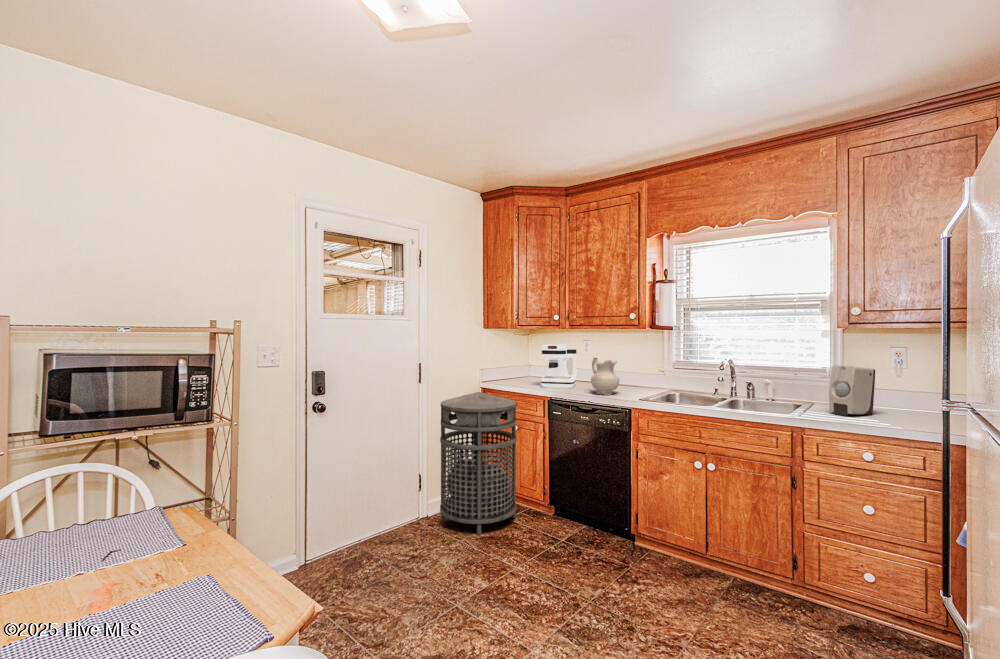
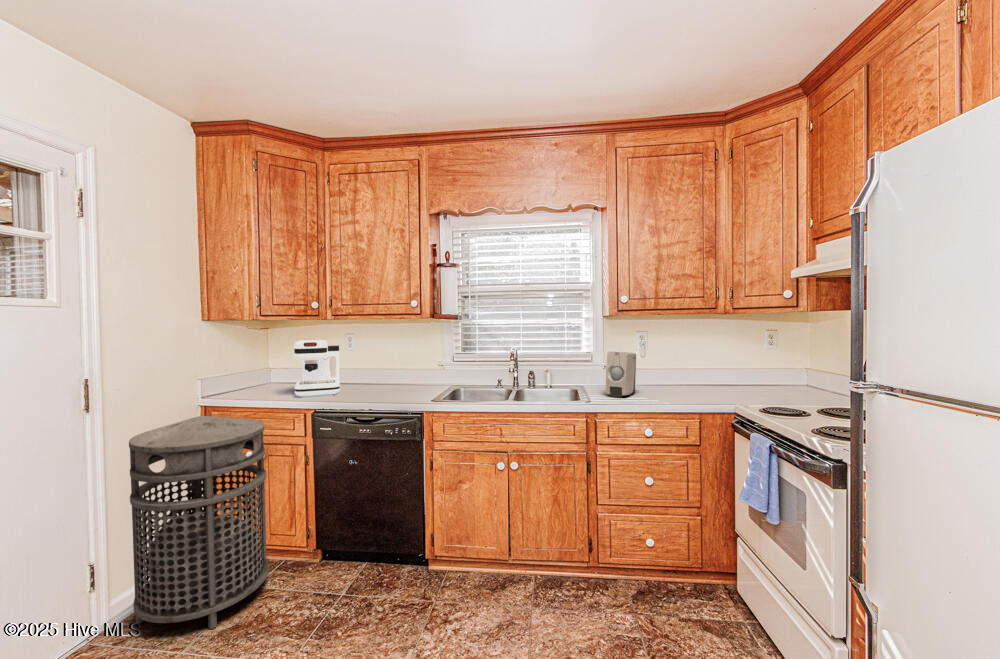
ceramic pitcher: present [591,358,619,395] -> none [366,355,401,399]

